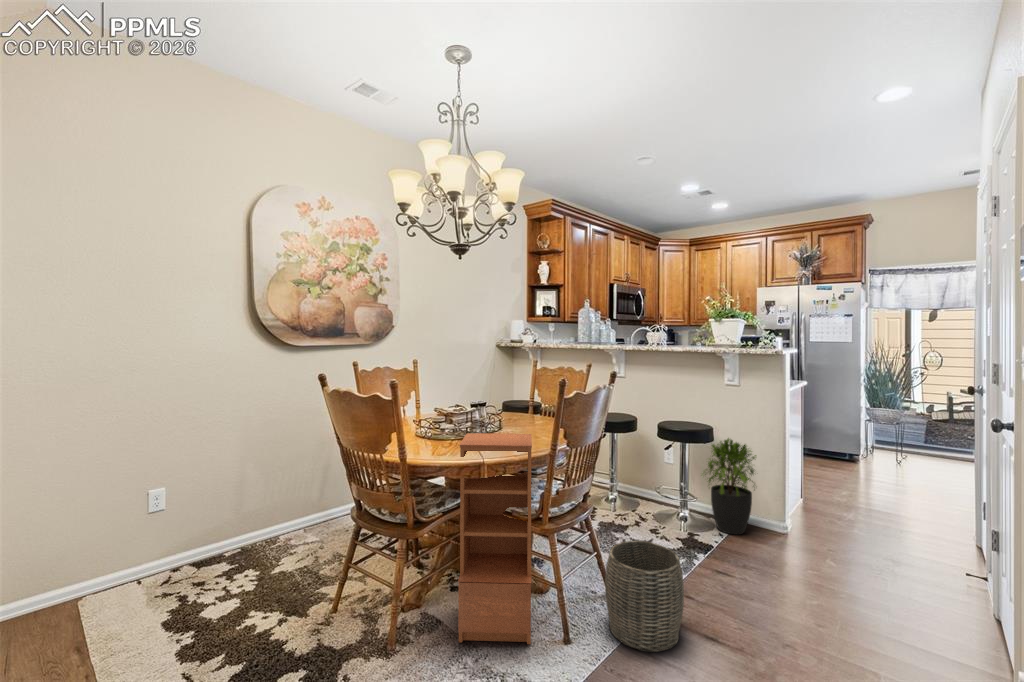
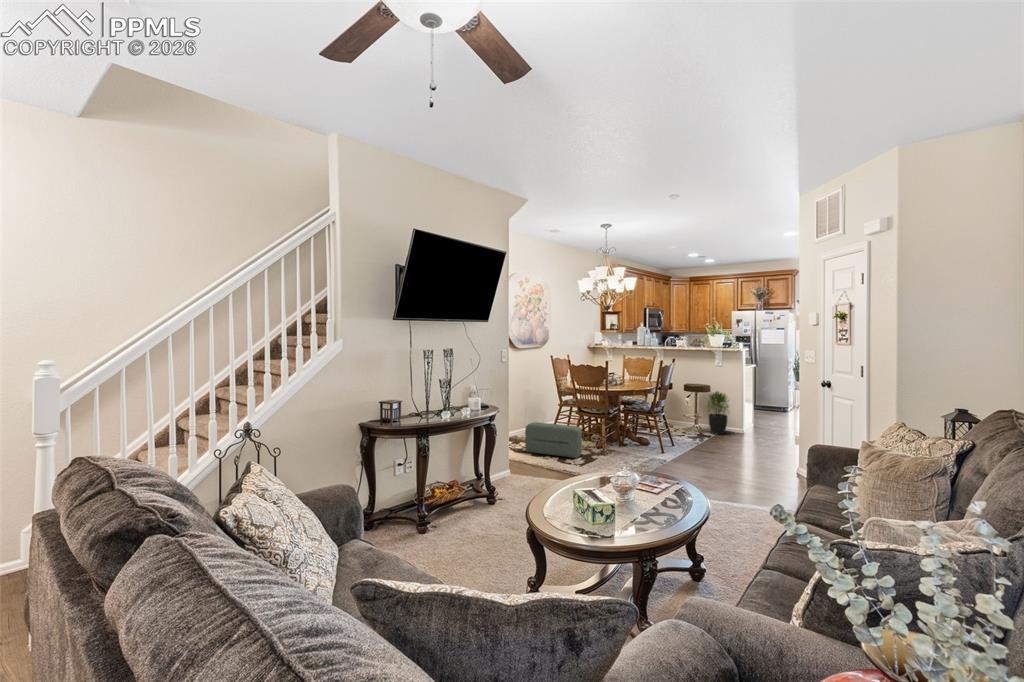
bookcase: present [458,433,532,644] -> none [619,383,650,456]
pouf: none [218,529,350,652] -> present [525,422,582,458]
woven basket: present [605,541,684,652] -> none [674,424,703,457]

